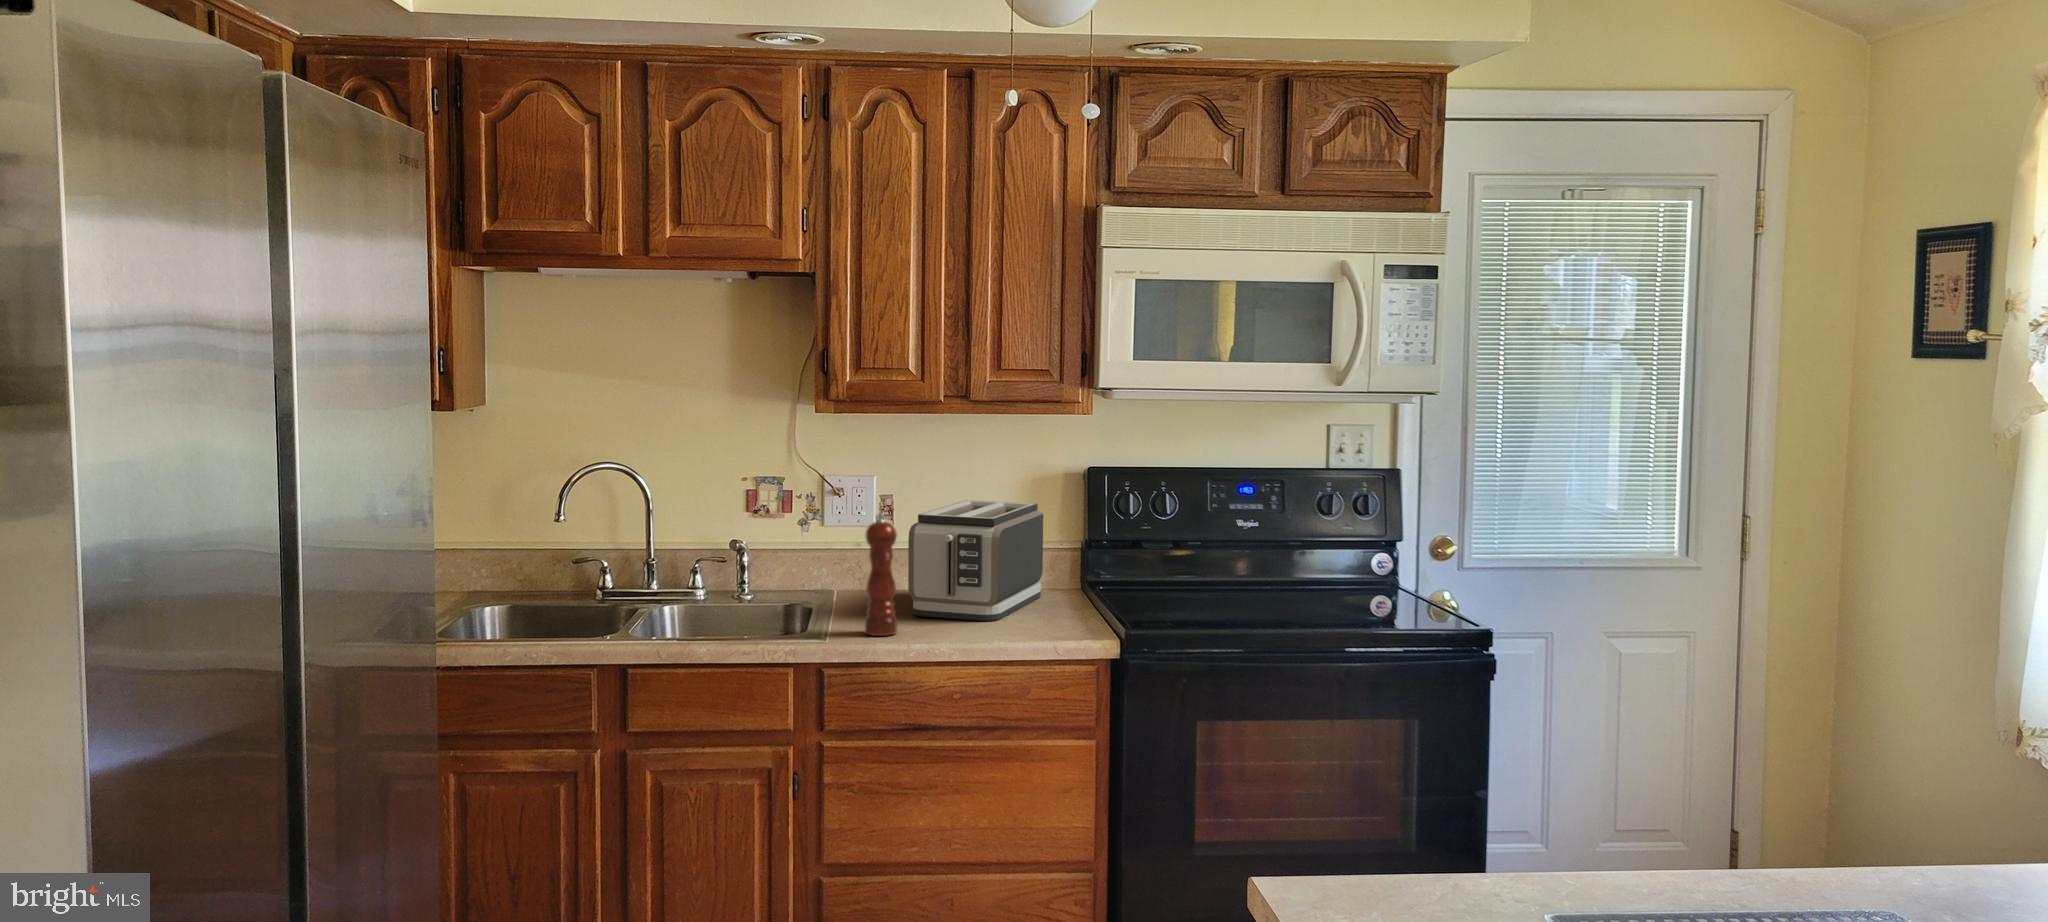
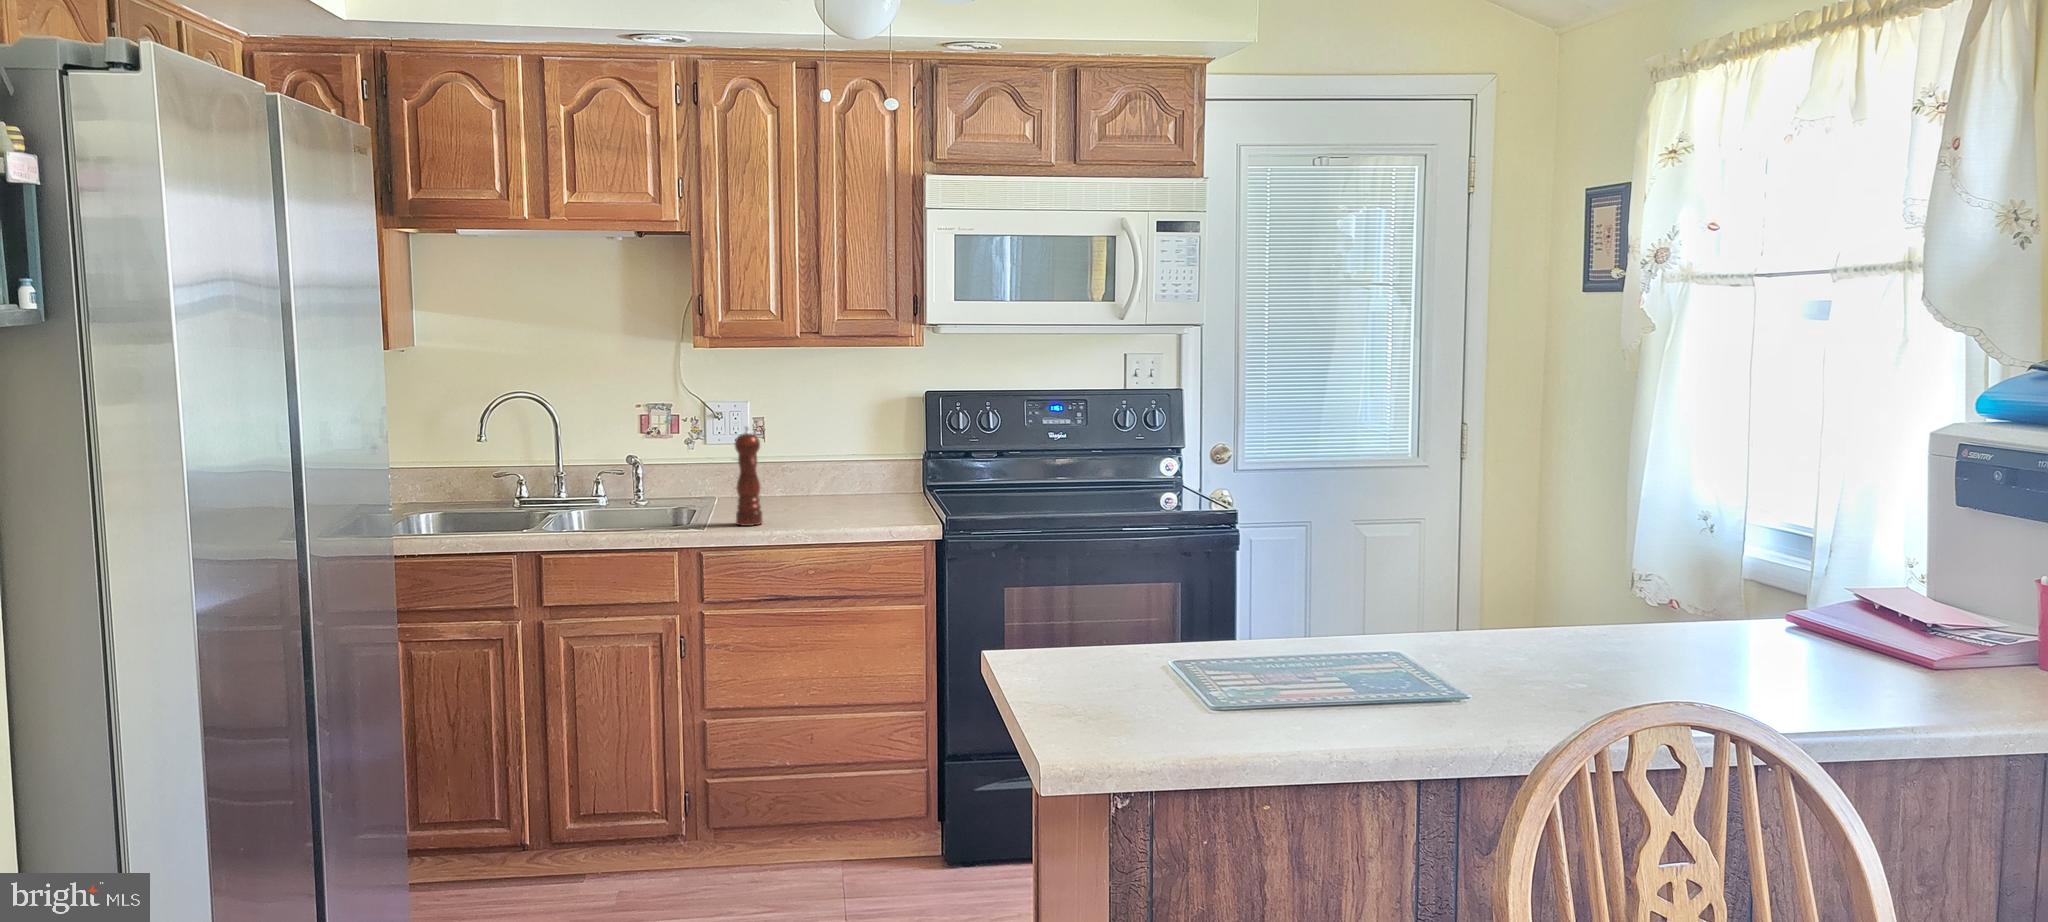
toaster: present [908,500,1043,621] -> none [773,420,888,515]

